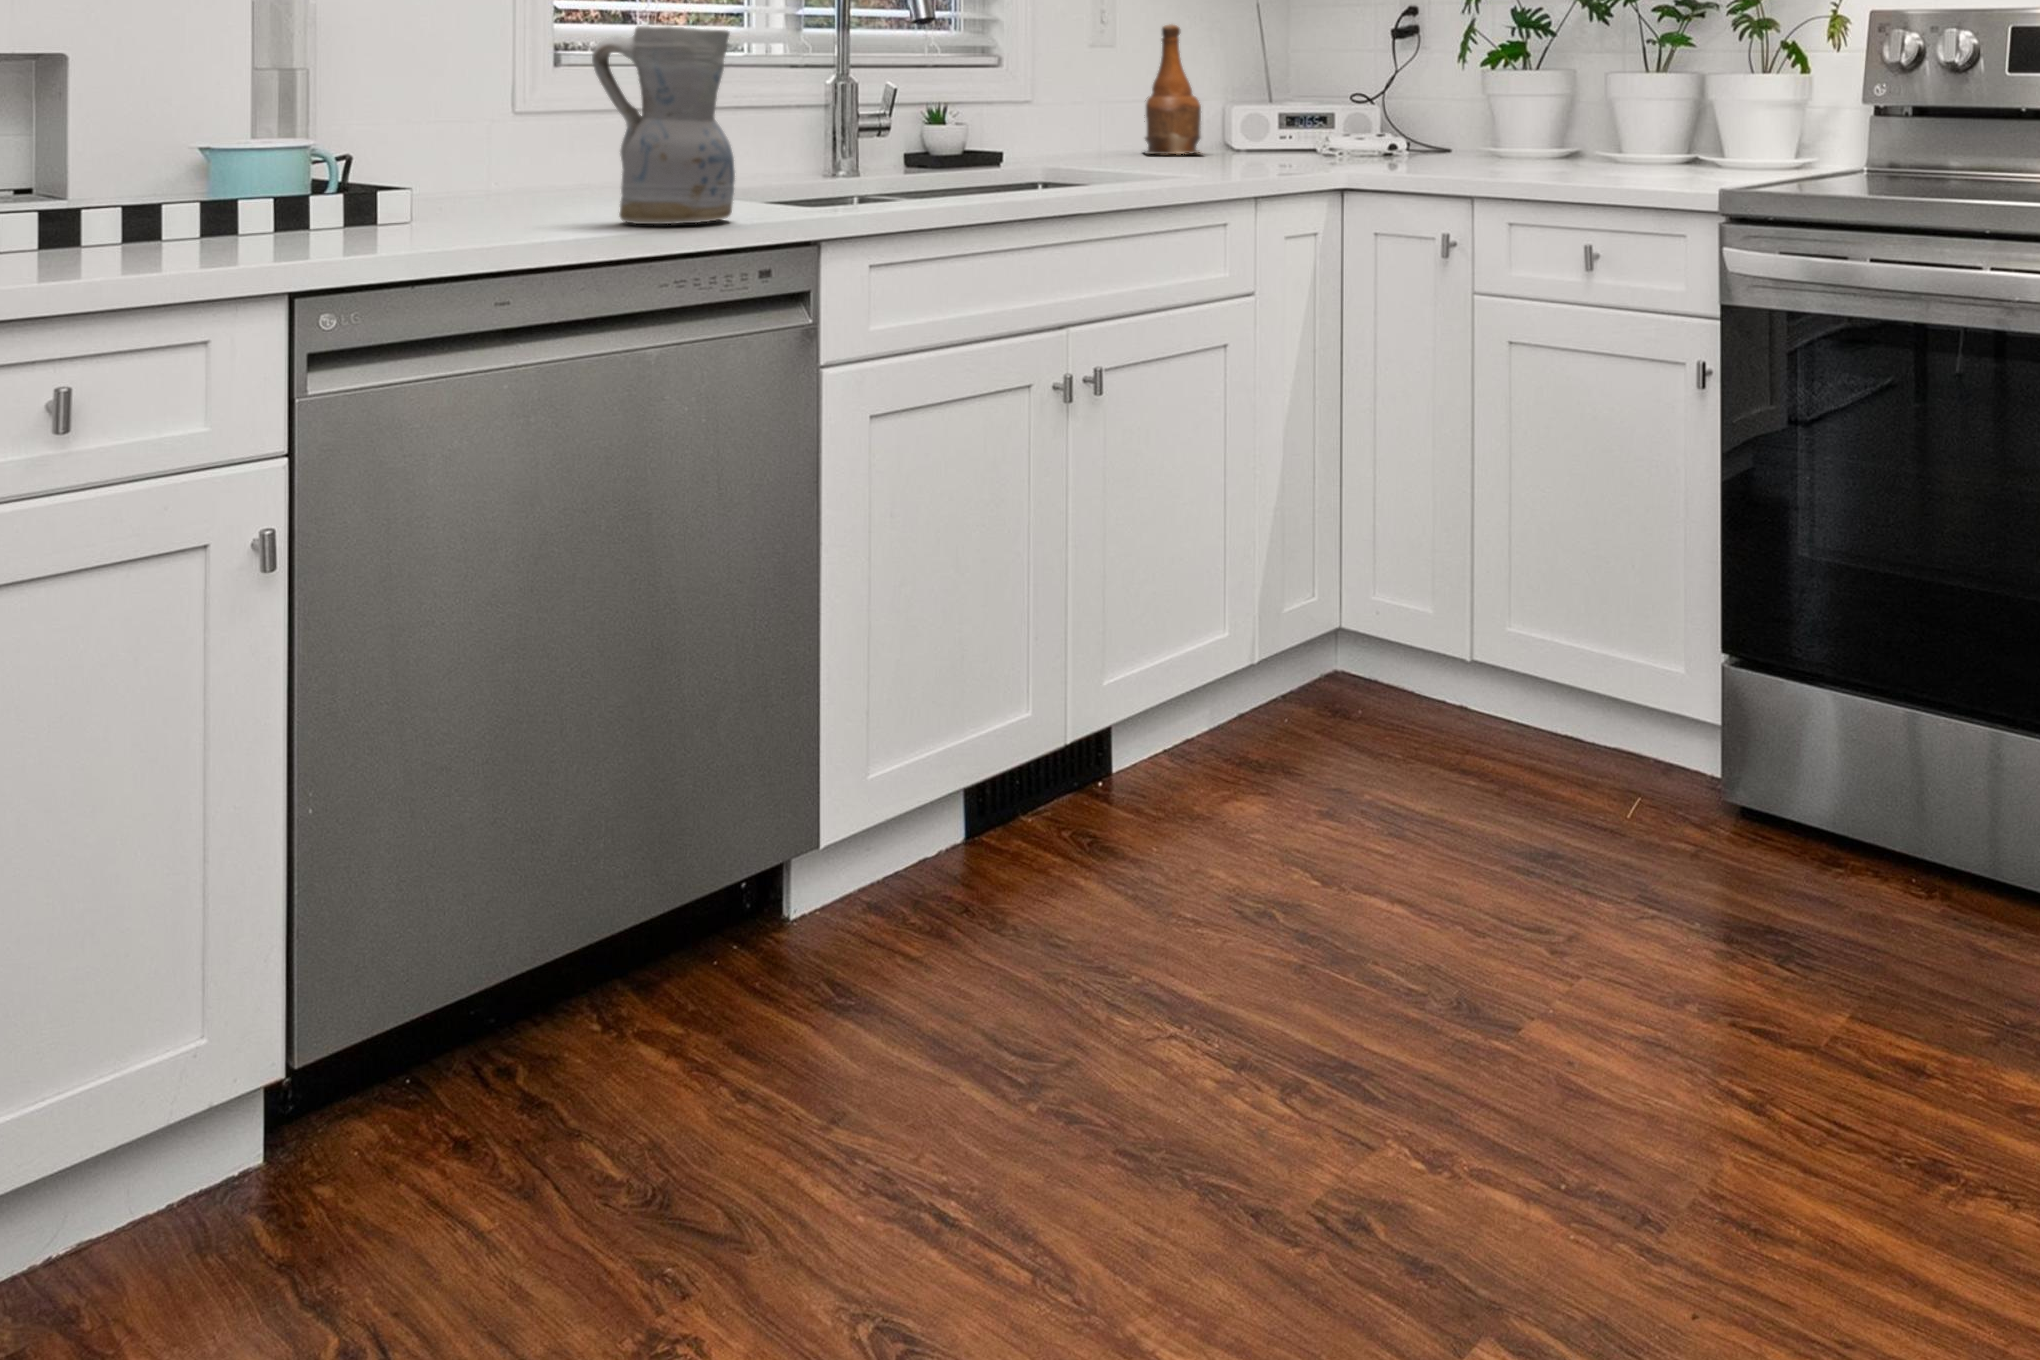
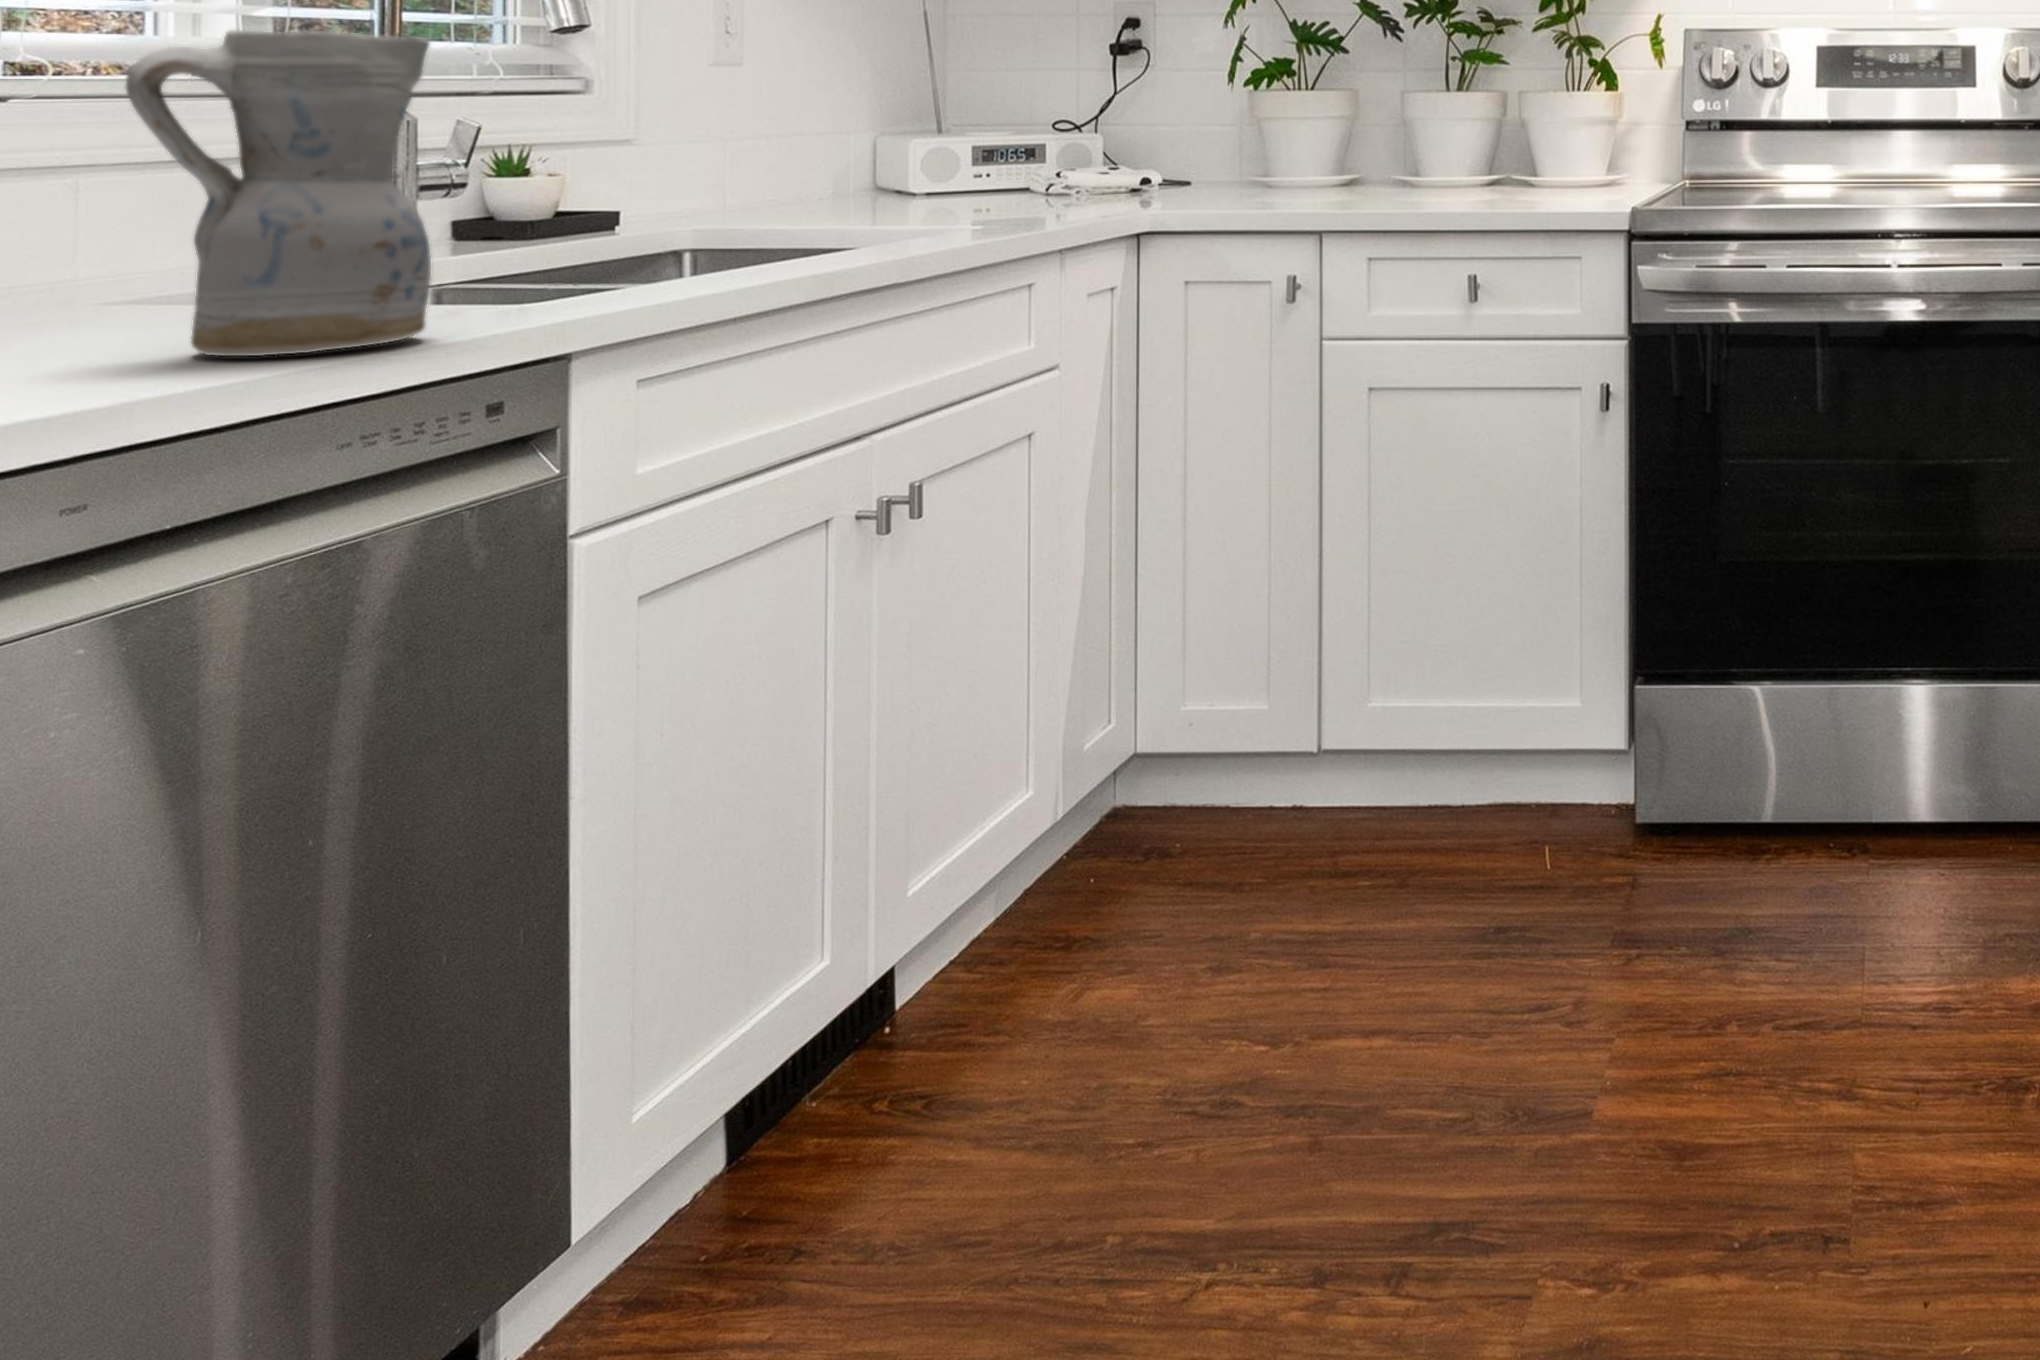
bottle: present [1144,25,1201,154] -> none [756,37,865,203]

